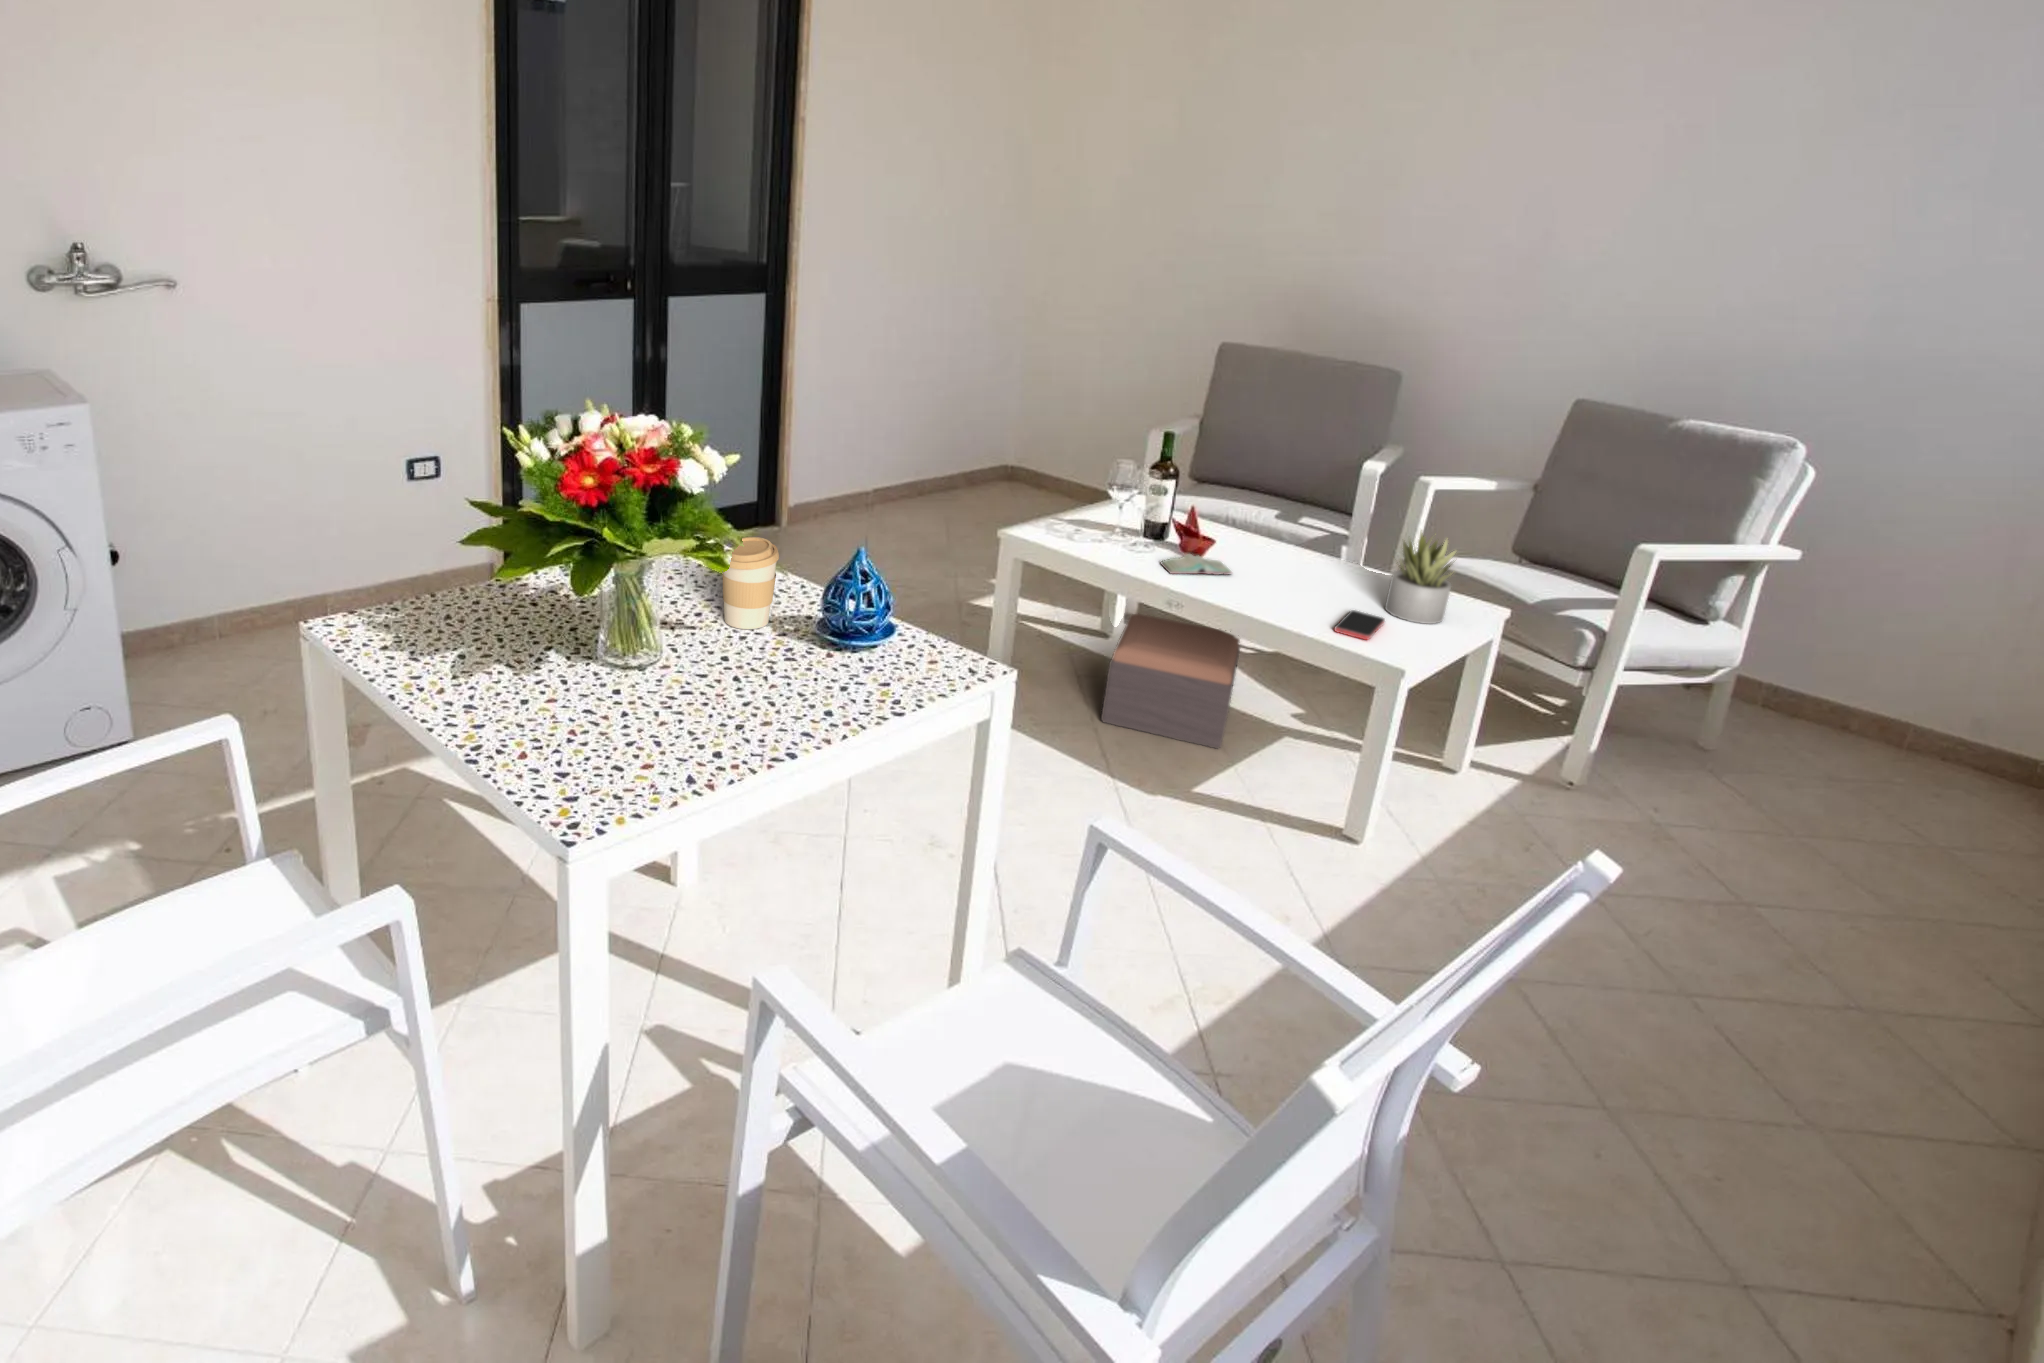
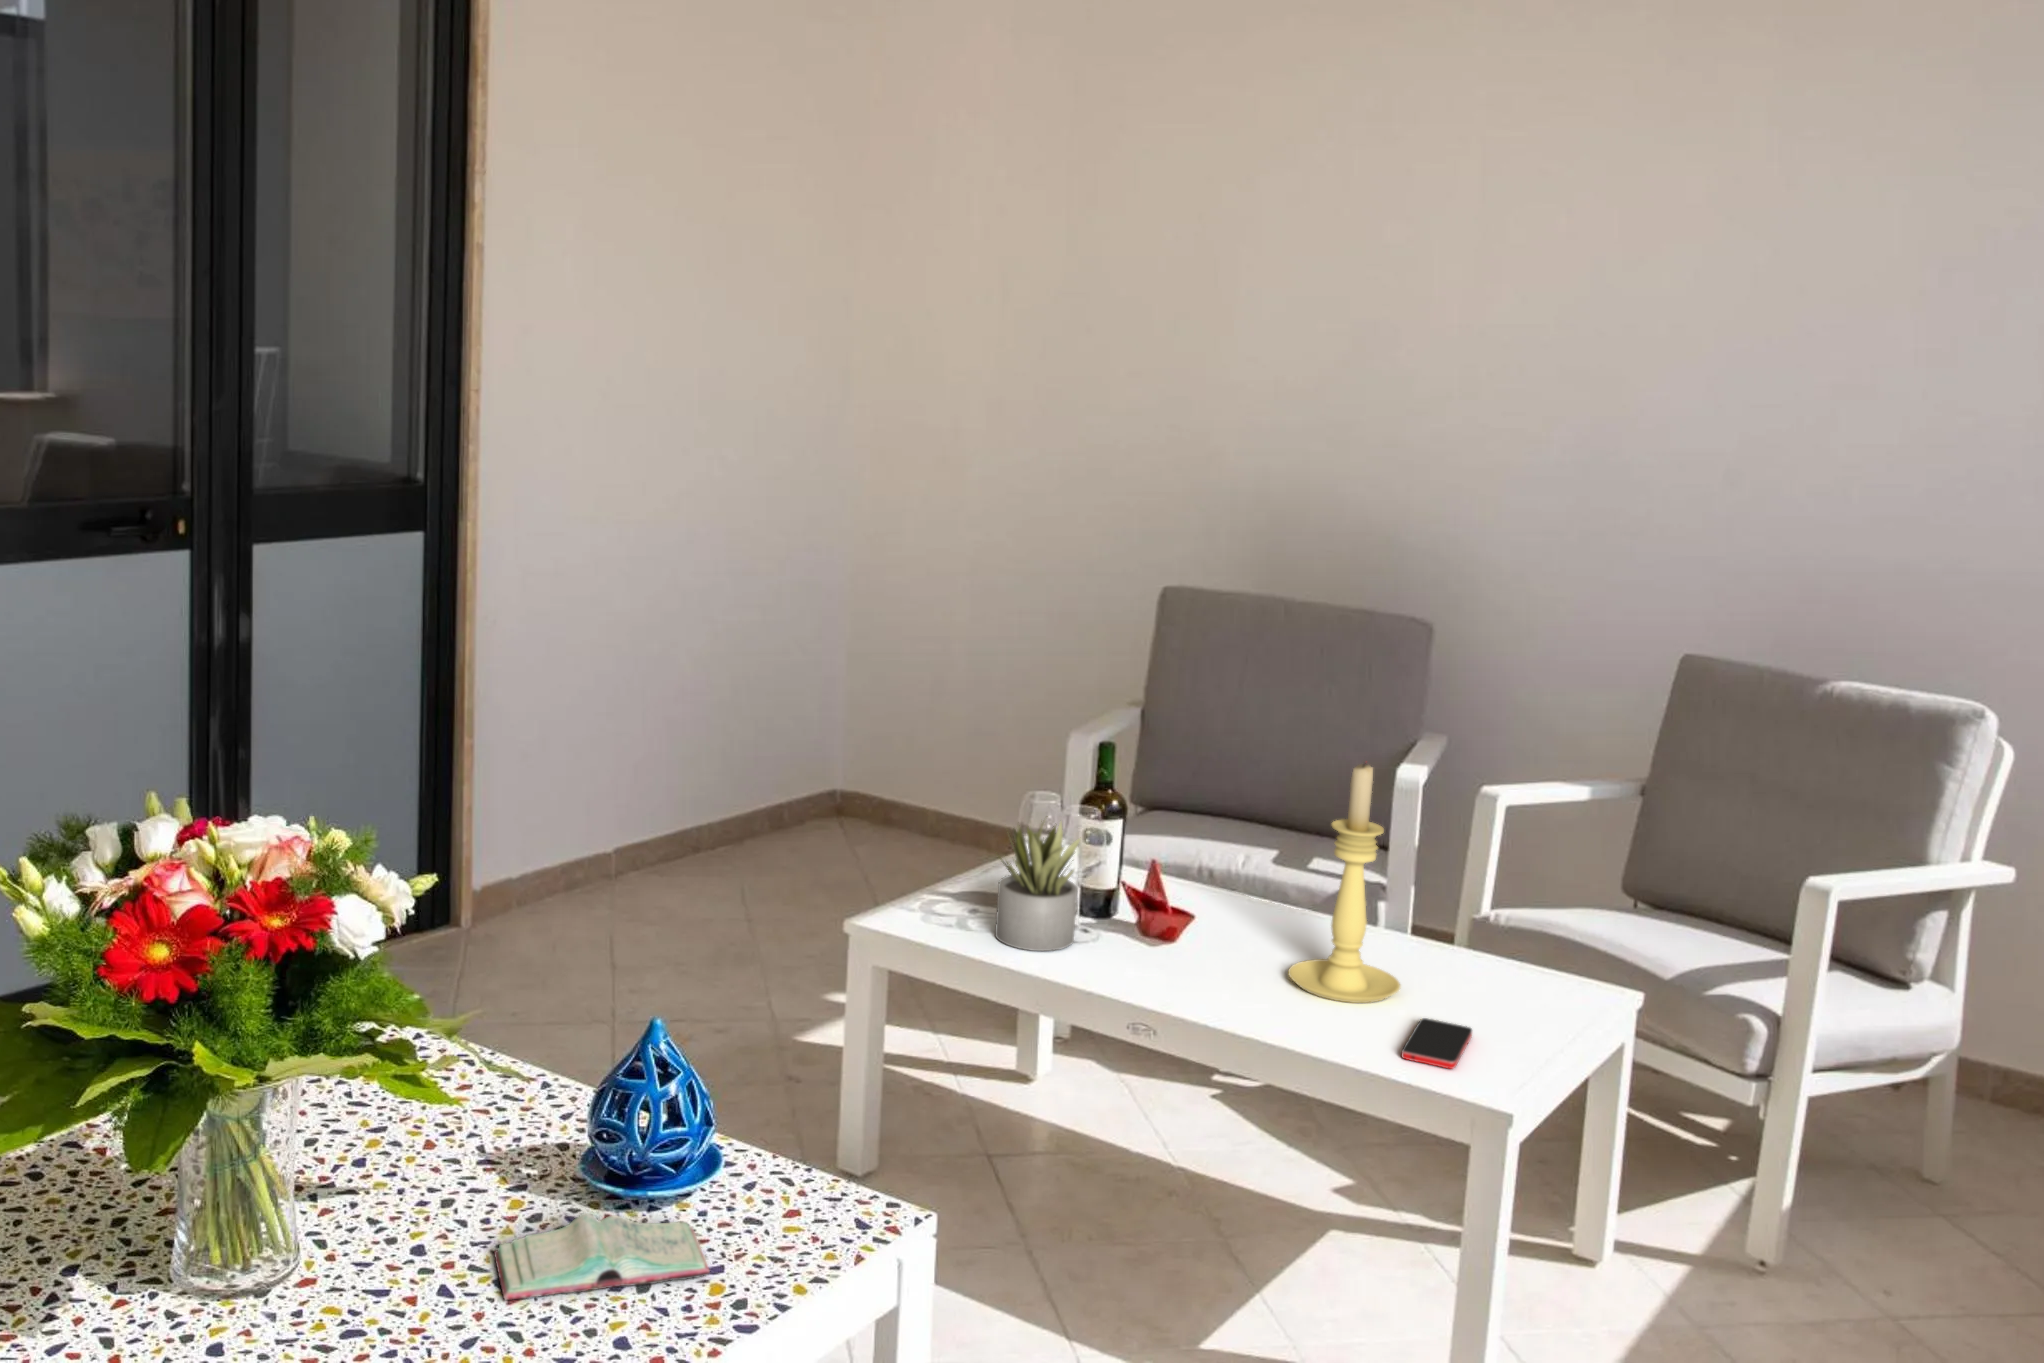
candle holder: none [1267,450,1341,599] -> present [1288,764,1400,1003]
succulent plant: present [1385,533,1455,624] -> present [995,816,1080,951]
coffee cup: present [722,537,779,629] -> none [397,1011,508,1186]
book: present [1161,554,1231,575] -> present [494,1213,710,1300]
footstool: present [1101,614,1240,749] -> none [1046,1046,1254,1270]

